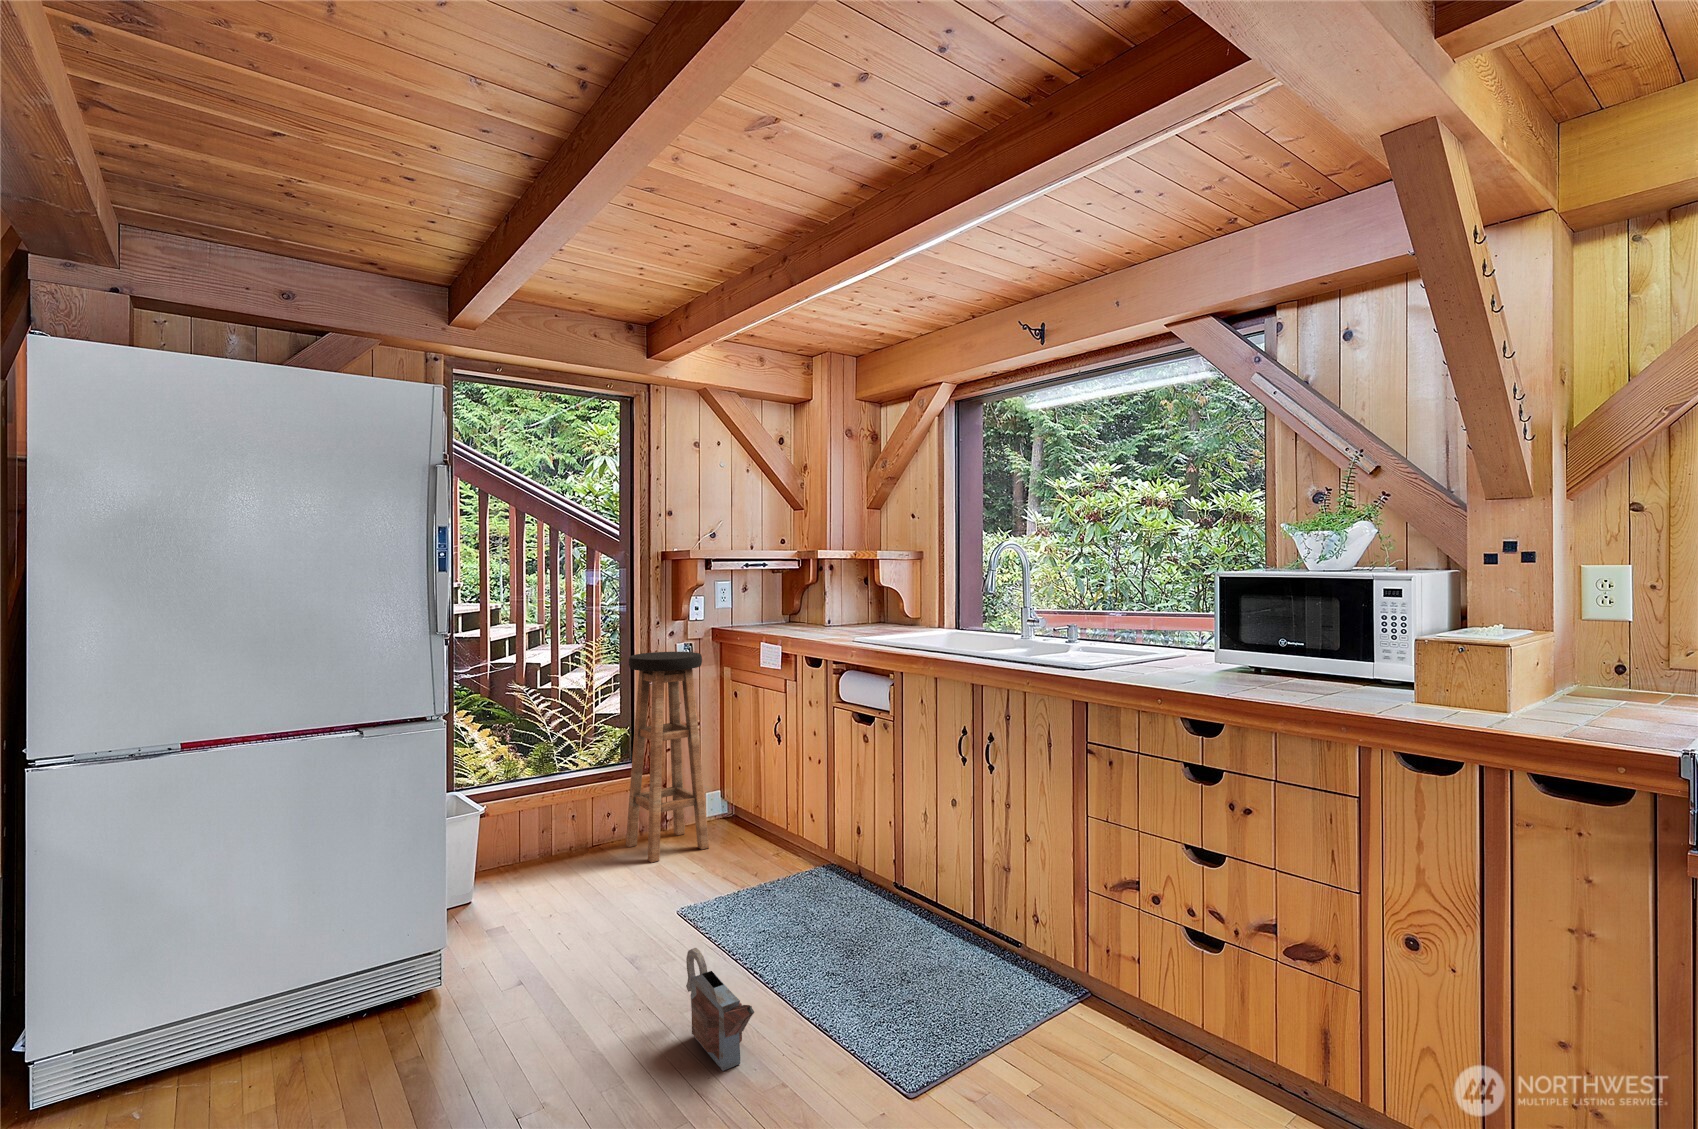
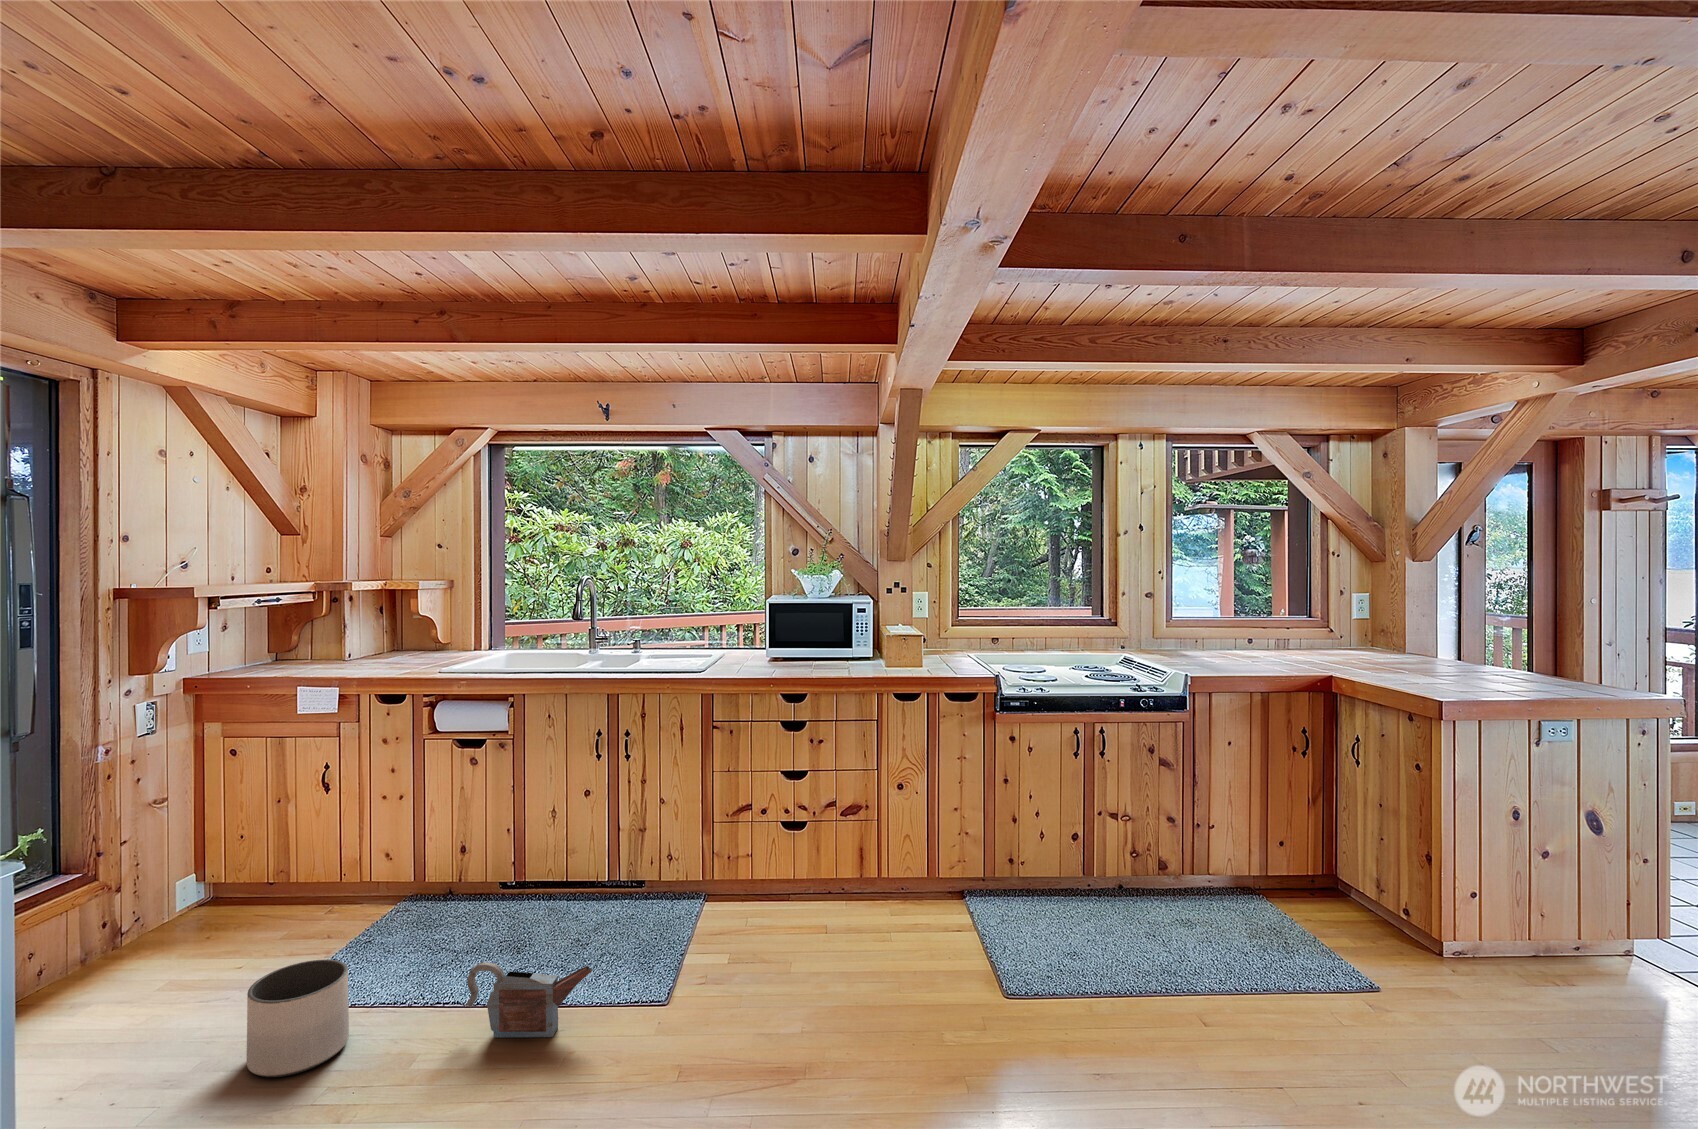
bar stool: present [626,652,709,863] -> none [85,711,227,981]
planter: none [563,881,643,981] -> present [247,960,349,1077]

